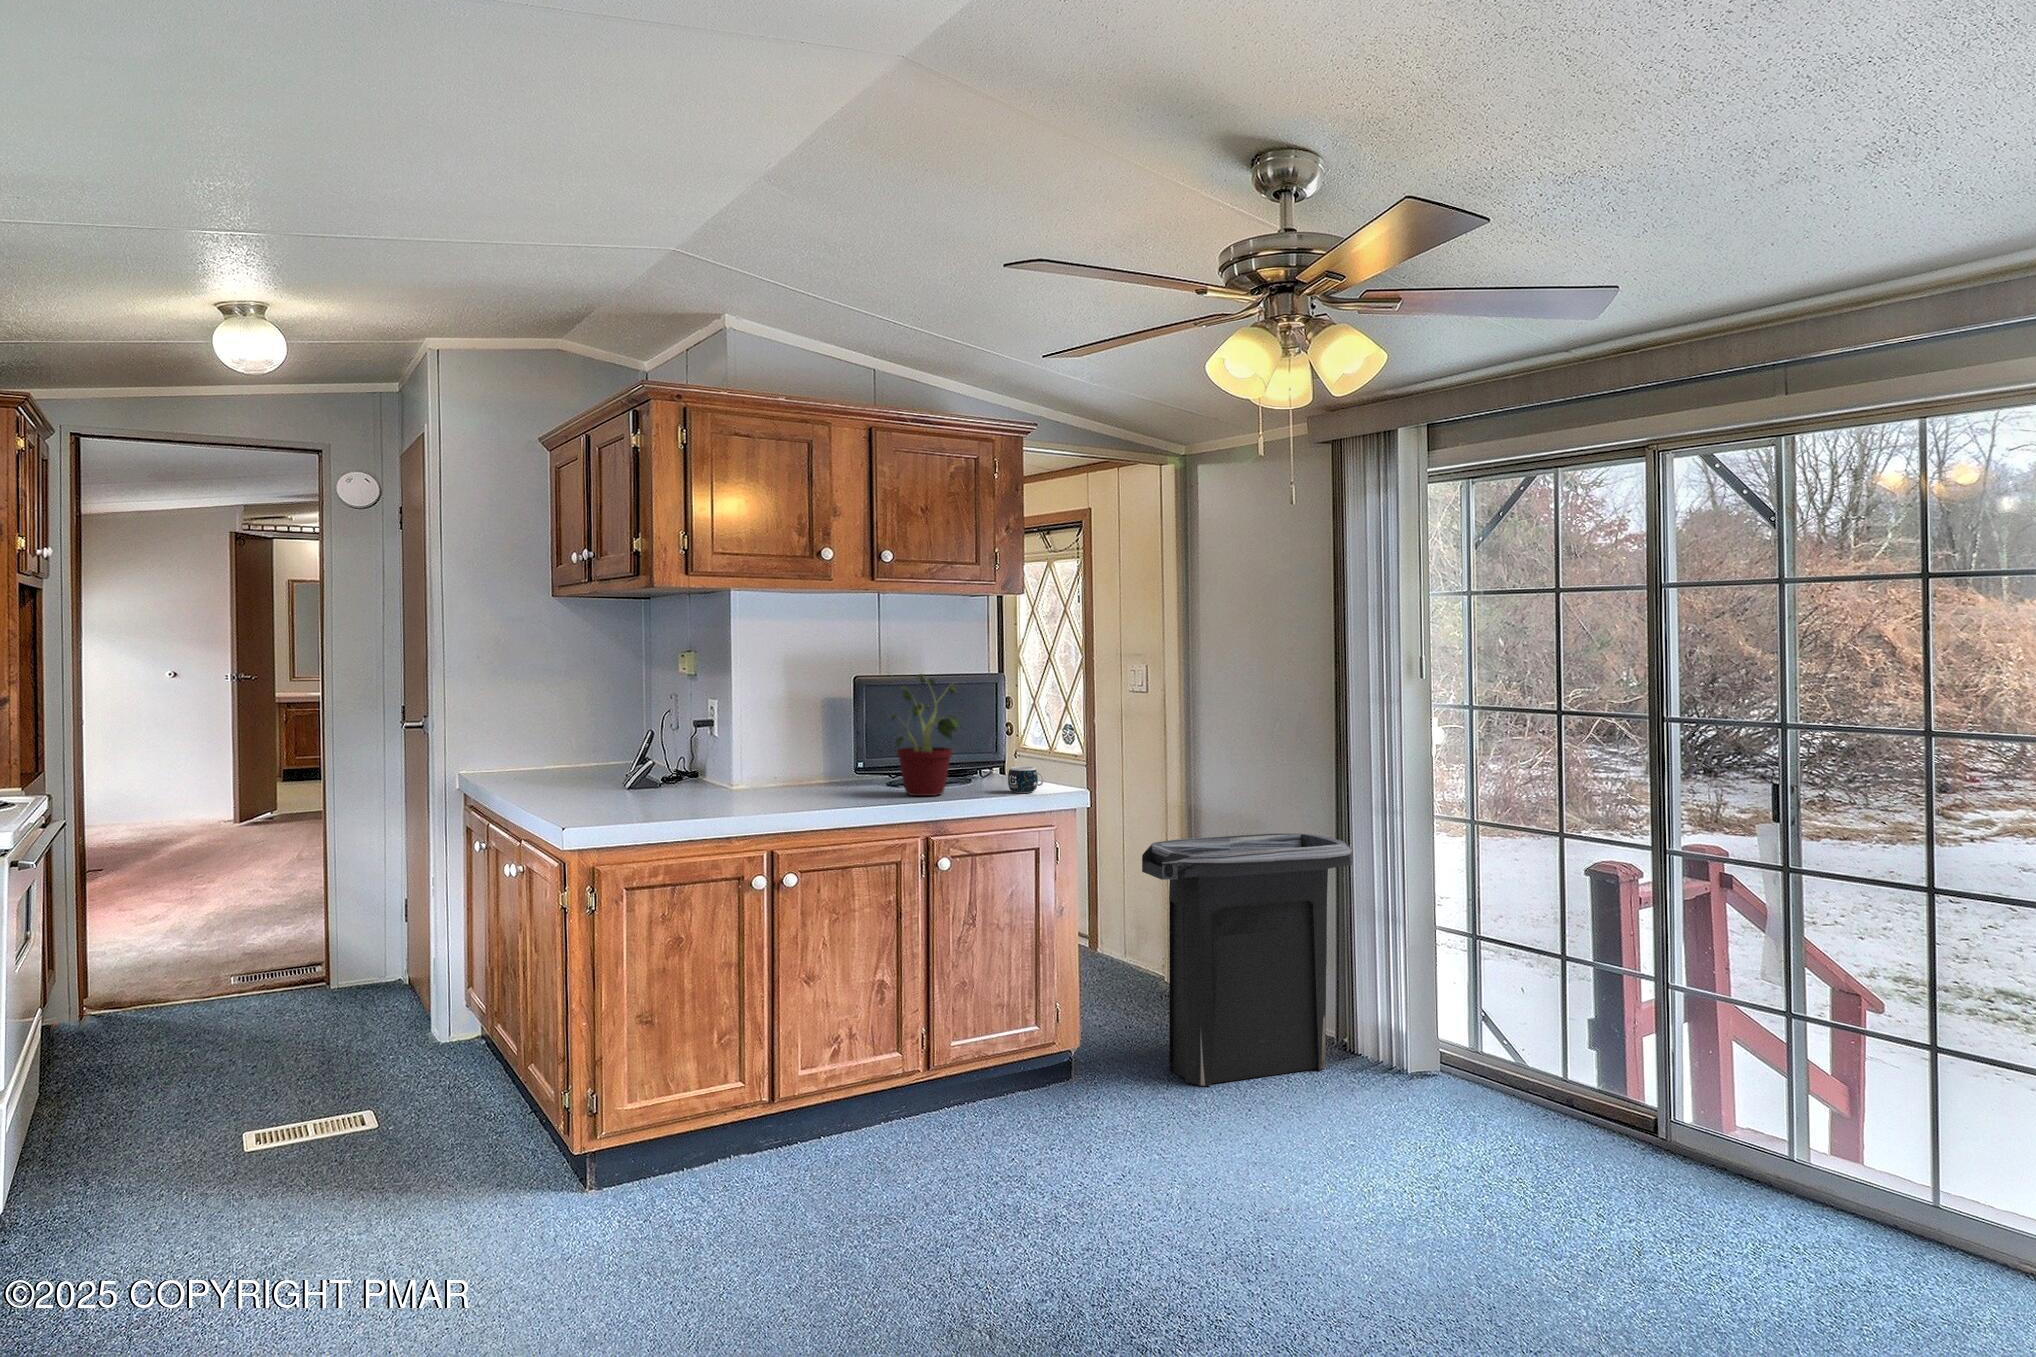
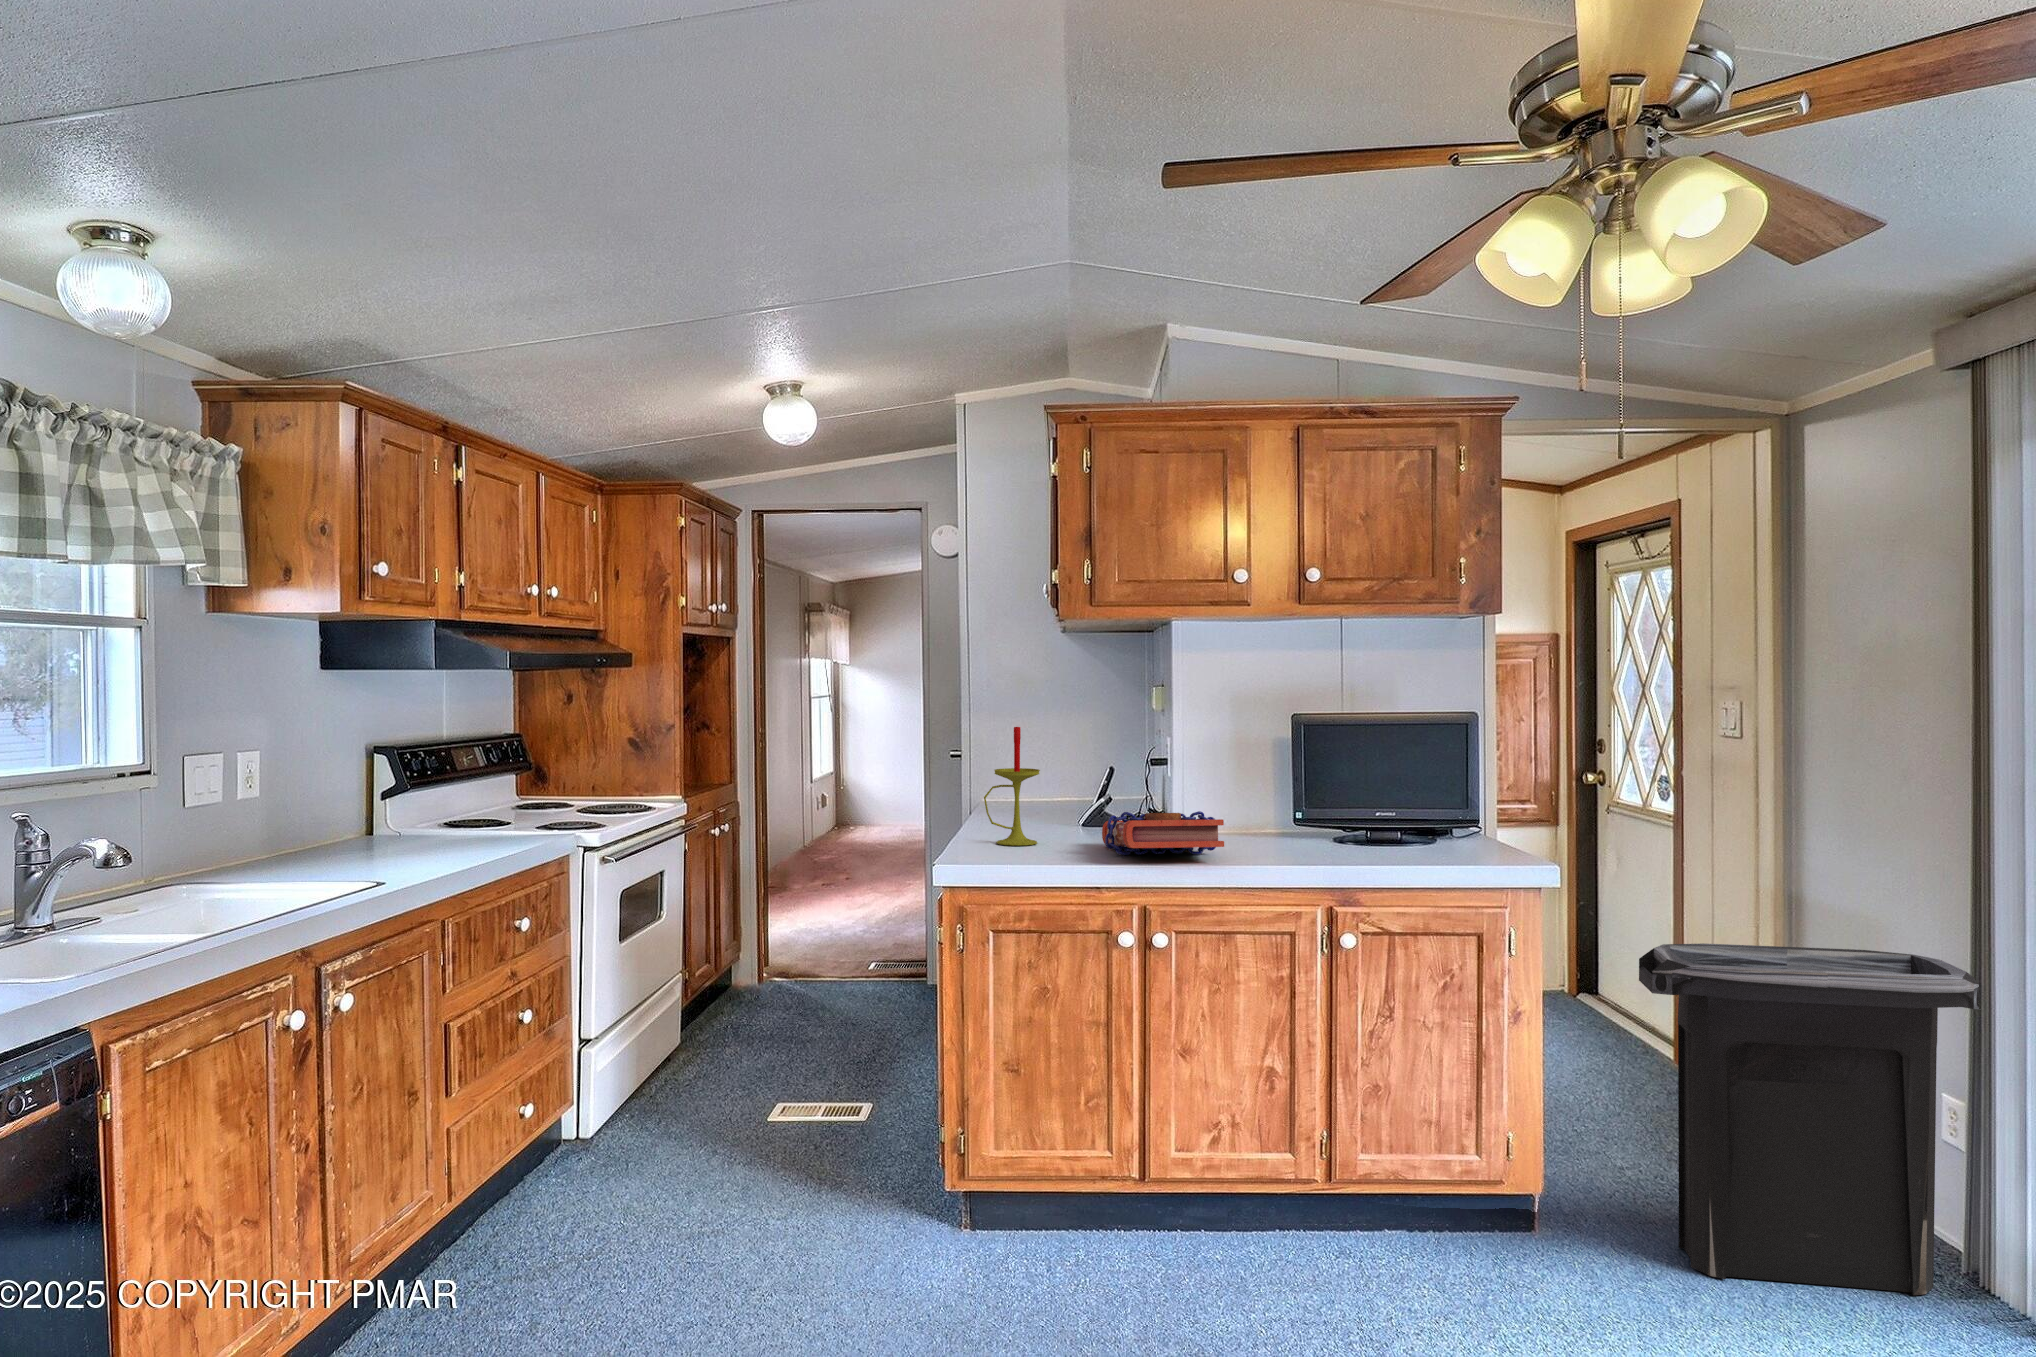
potted plant: present [889,674,961,796] -> none [1297,717,1402,861]
candle: none [583,686,638,805] -> present [984,727,1040,846]
book: none [701,761,838,806] -> present [1102,811,1224,855]
mug: present [1008,766,1044,793] -> none [1449,833,1490,866]

